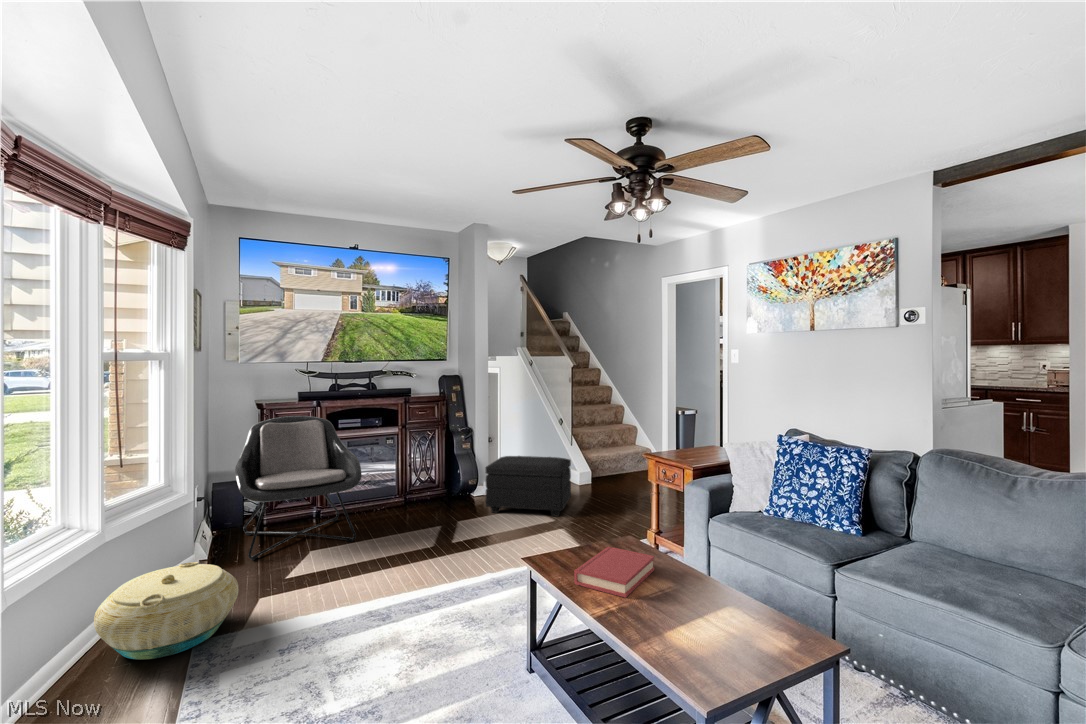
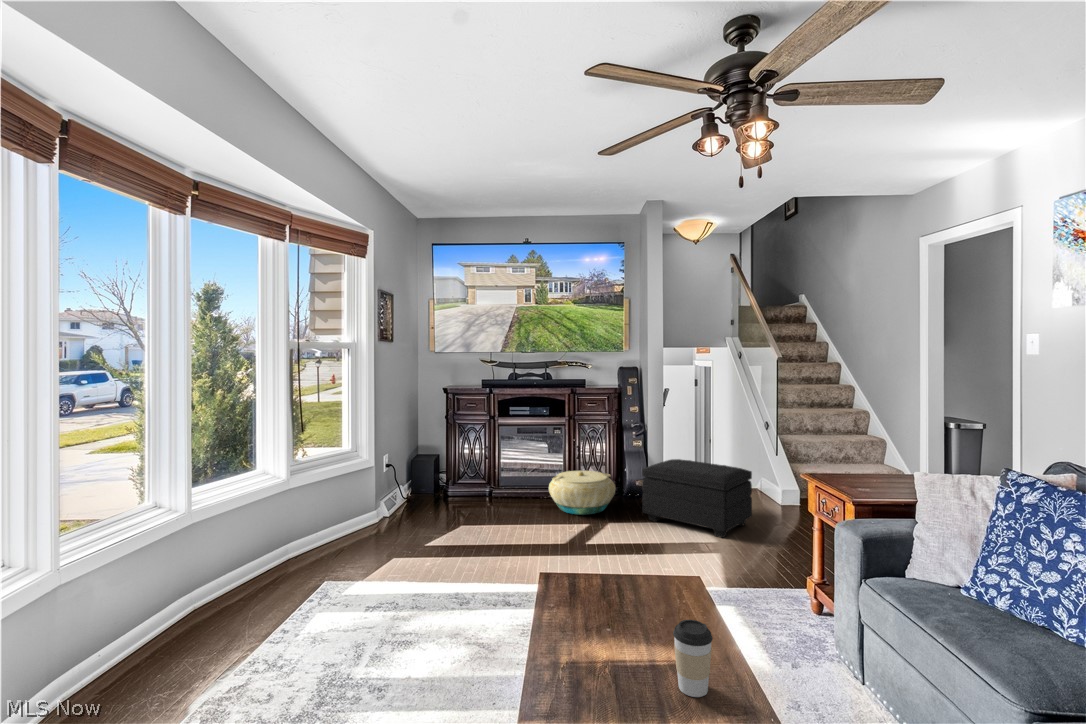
lounge chair: present [235,416,362,560] -> none [401,402,509,528]
hardback book: present [574,547,654,598] -> none [555,588,677,663]
coffee cup: none [681,549,707,598] -> present [673,620,713,697]
basket: present [94,562,238,659] -> present [549,471,615,515]

